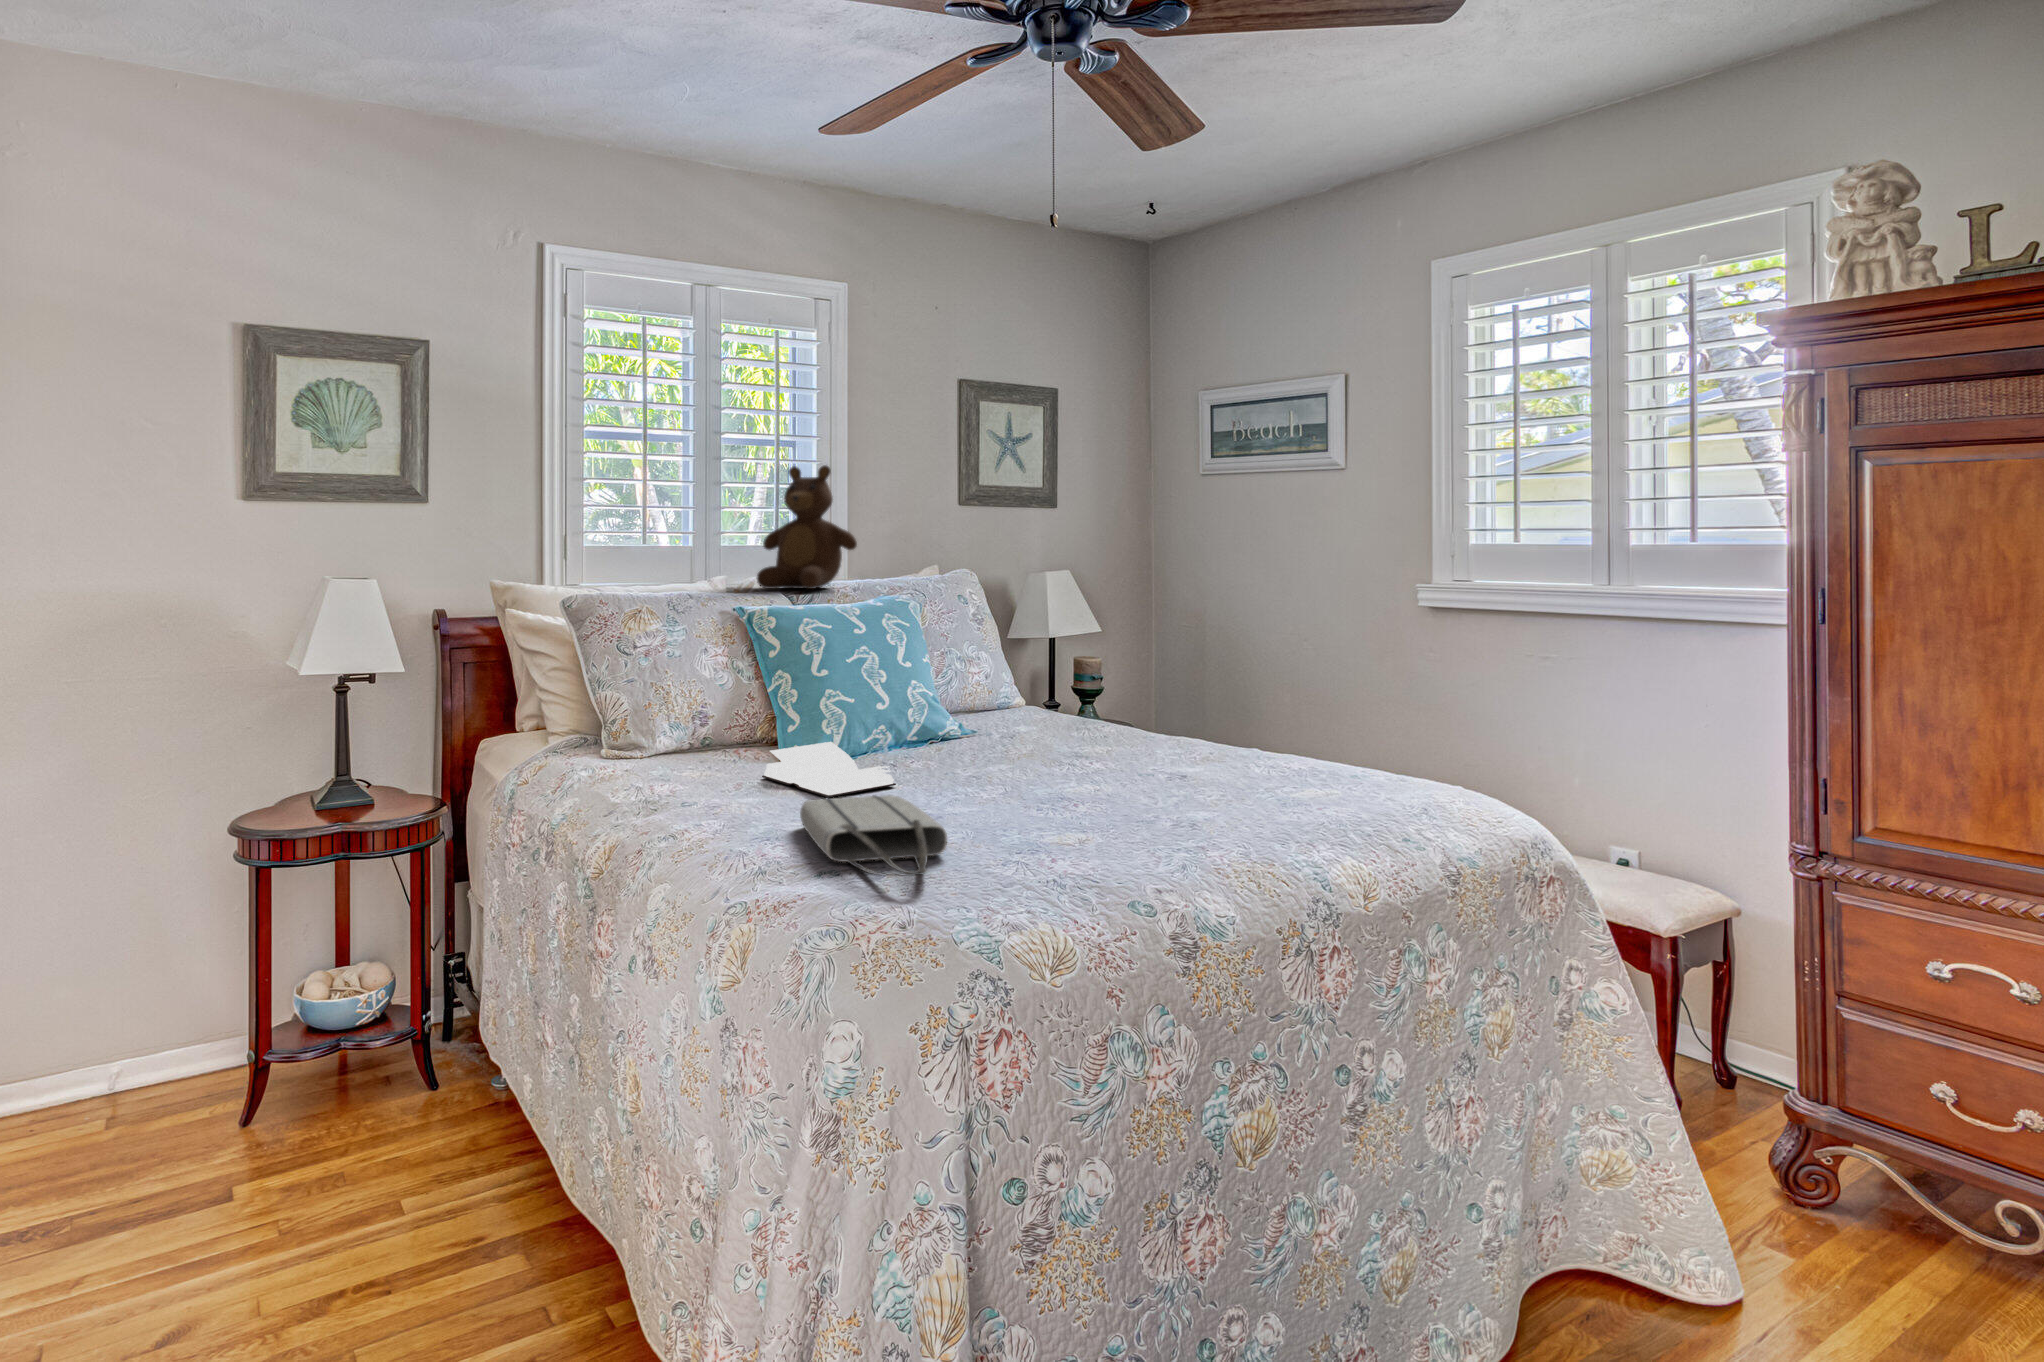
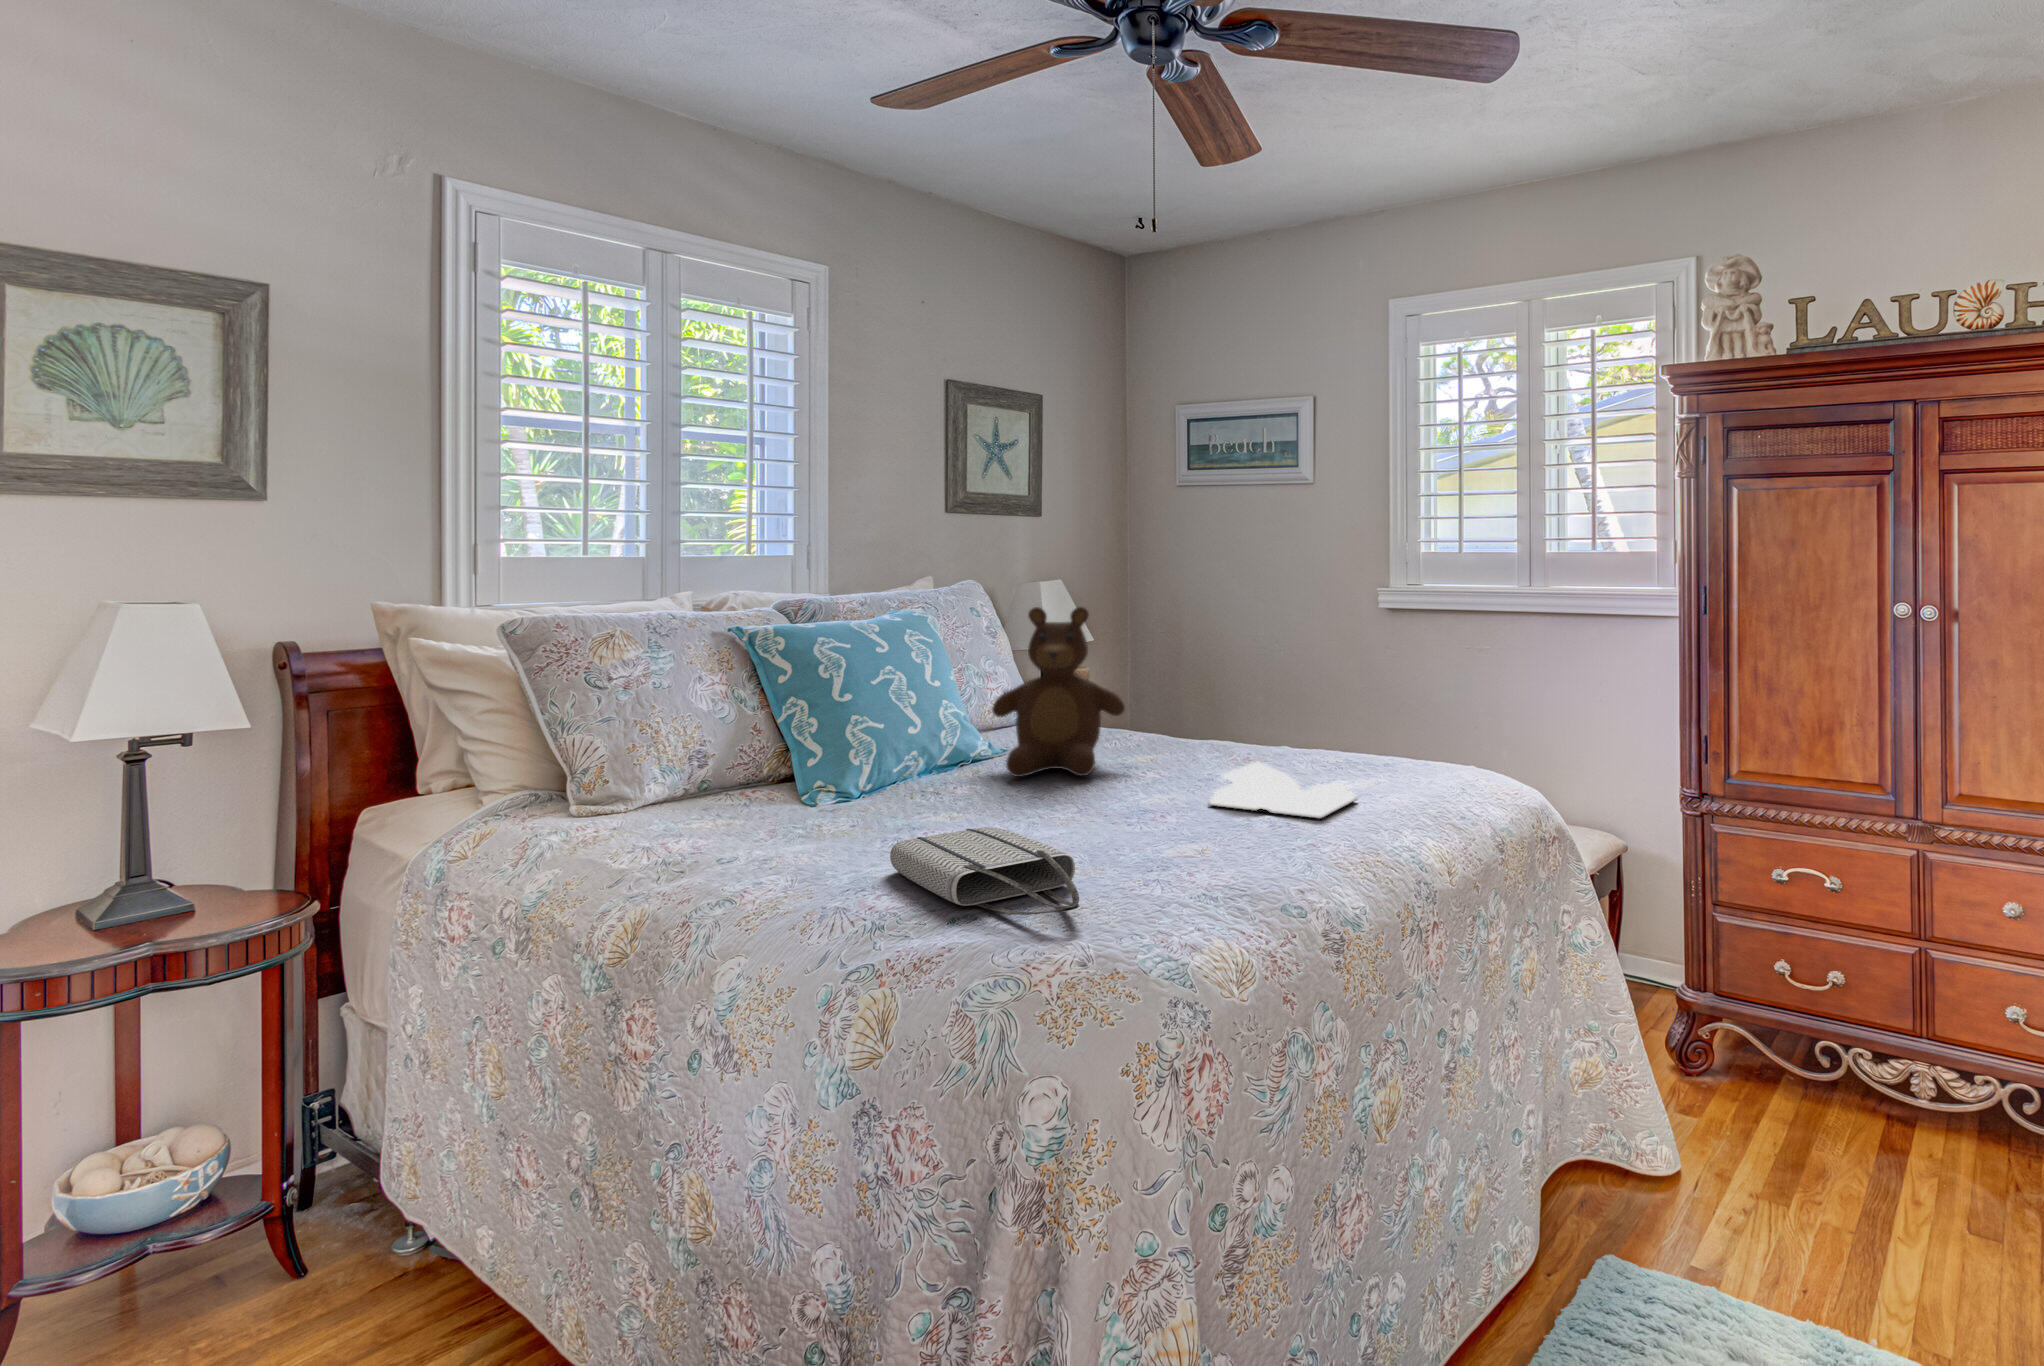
teddy bear: present [757,465,857,589] -> present [992,607,1125,777]
book: present [762,742,896,797] -> present [1208,762,1356,819]

